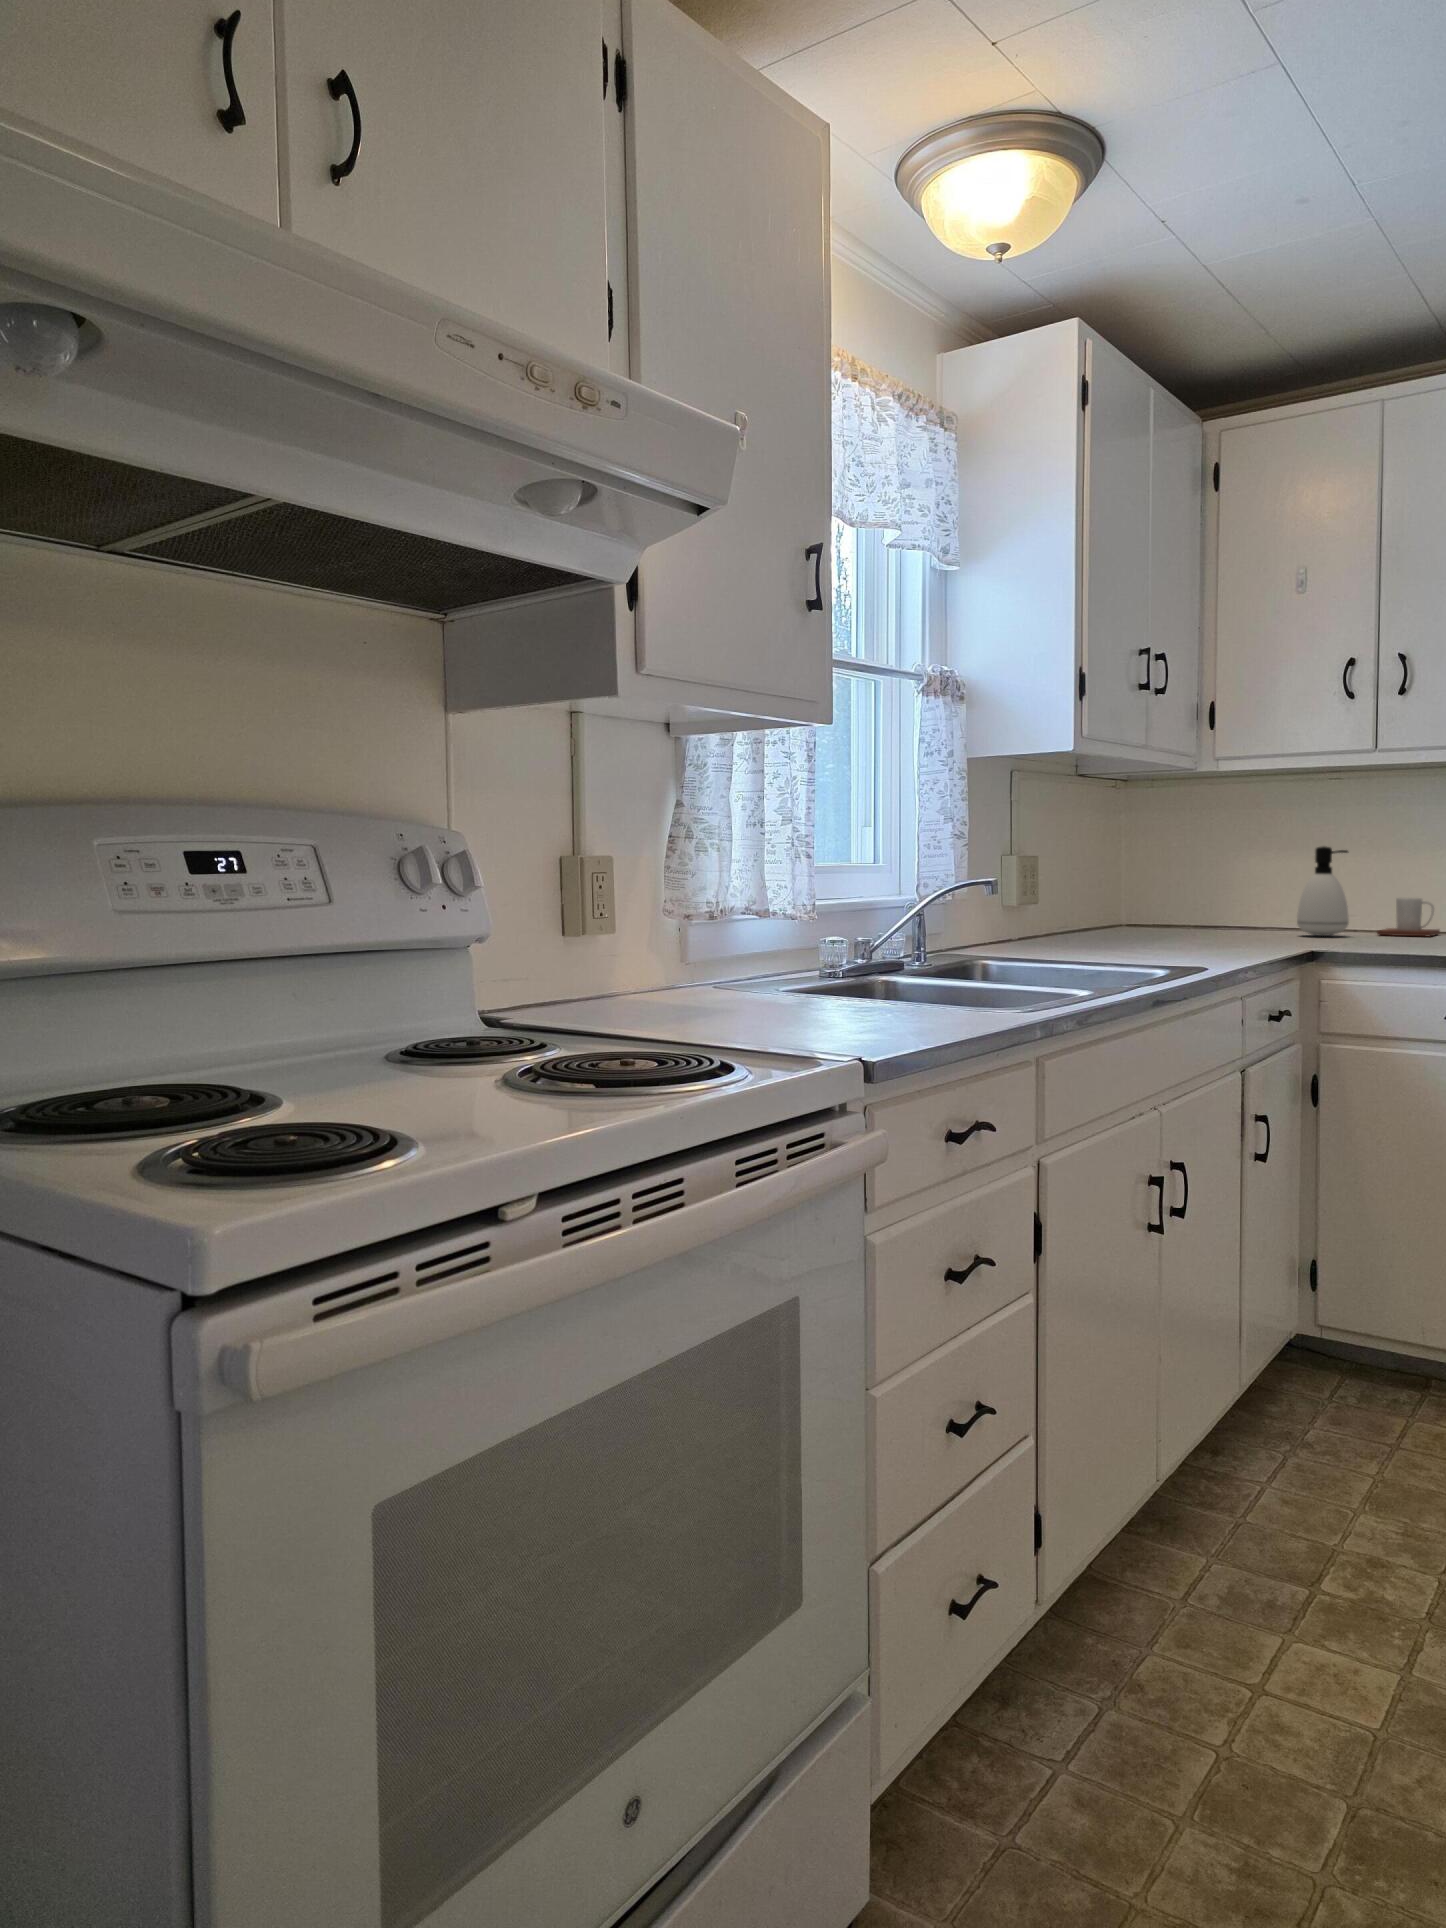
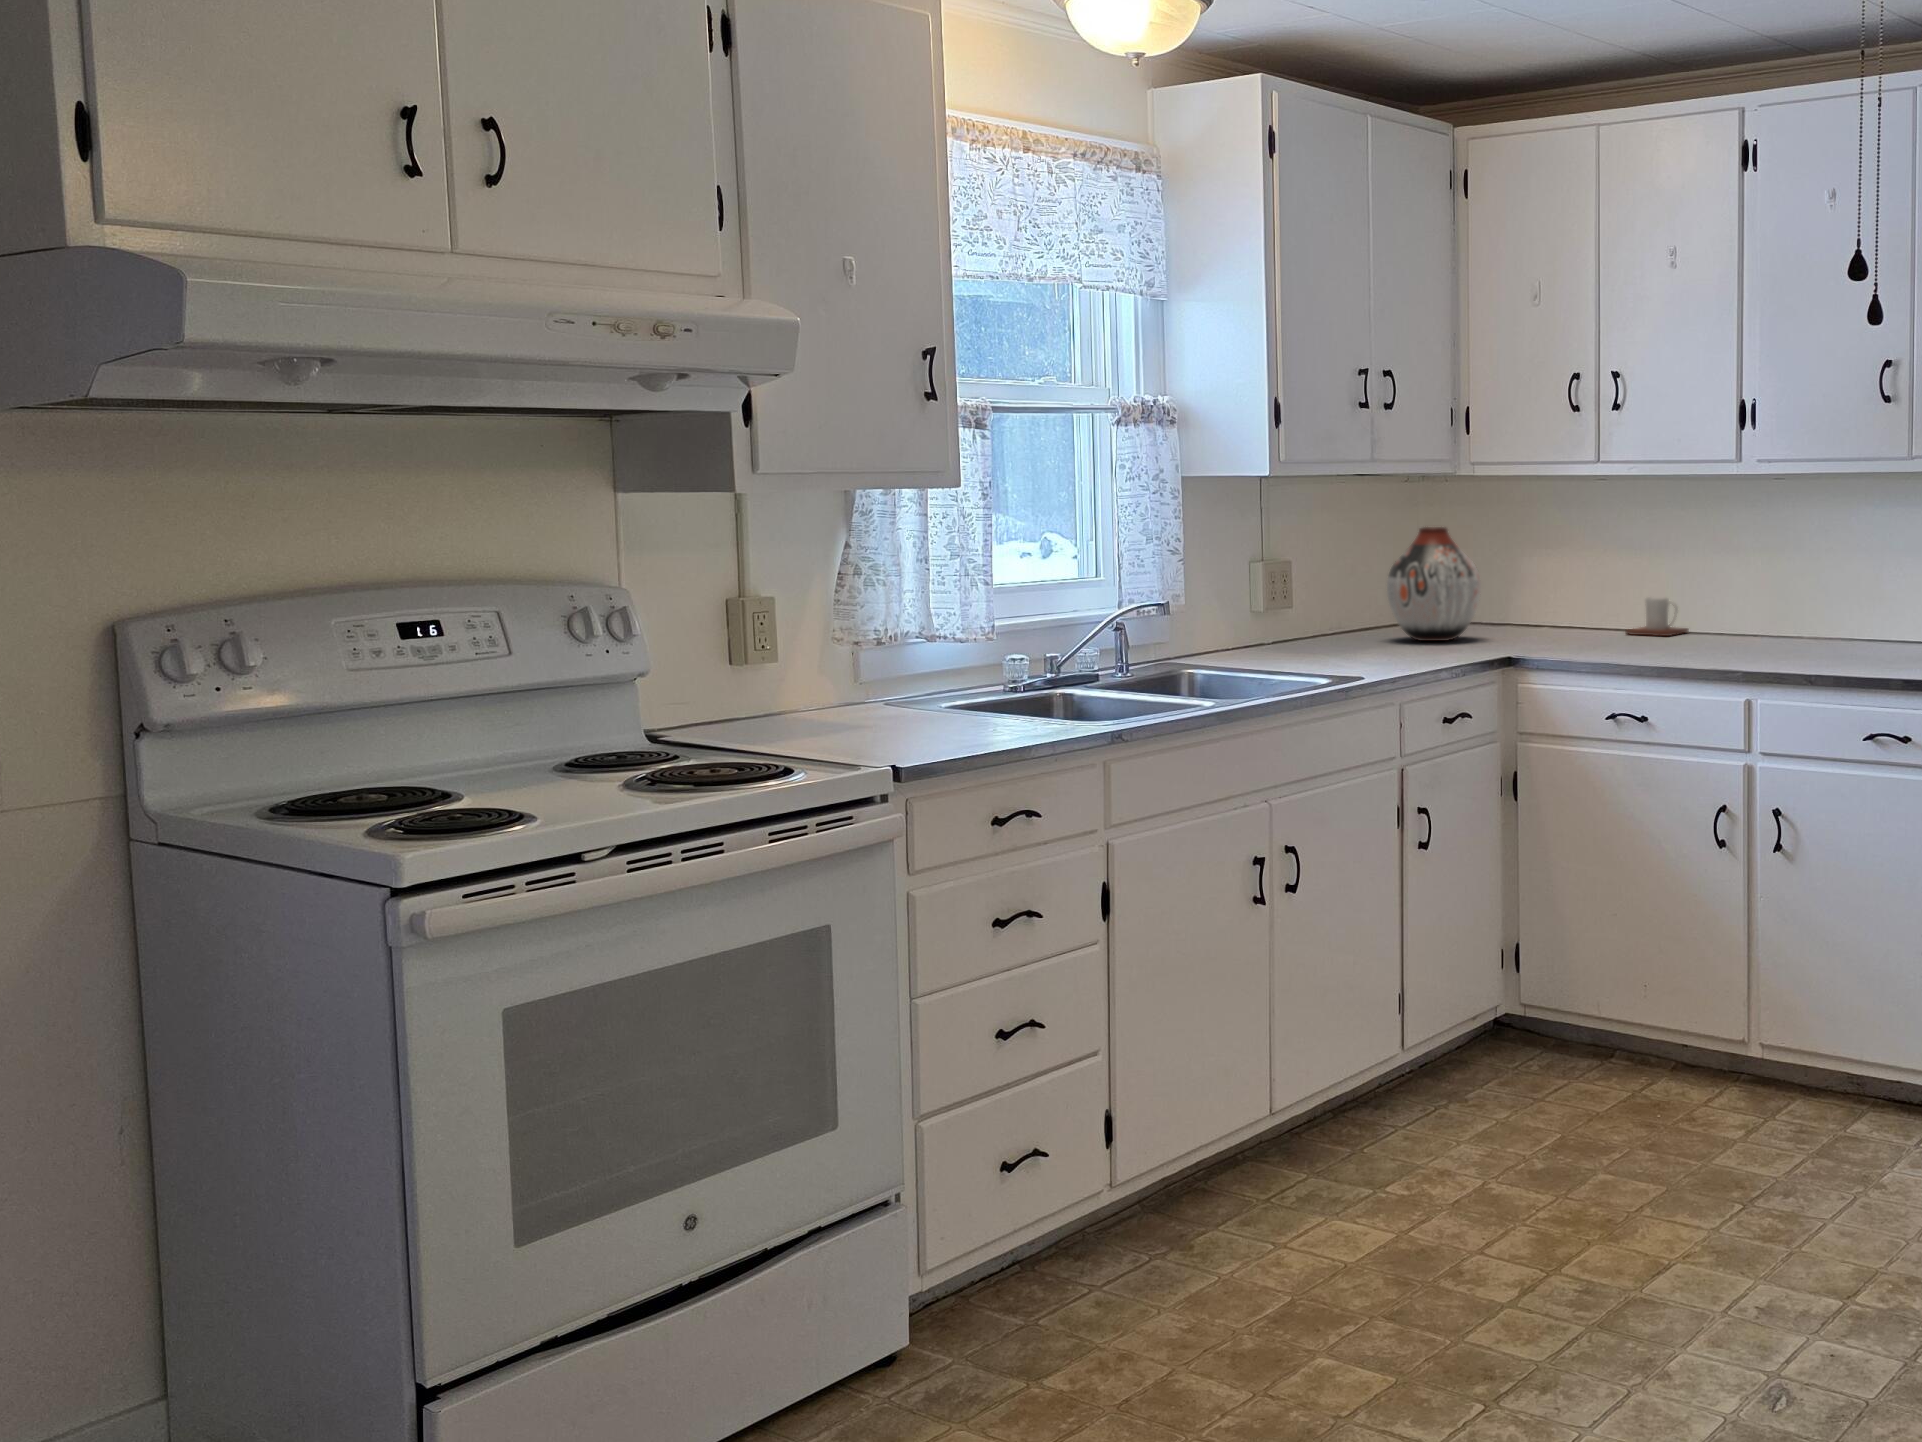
vase: none [1138,823,1239,940] -> present [1387,527,1481,641]
soap dispenser: present [1297,846,1349,936] -> none [1548,549,1595,635]

